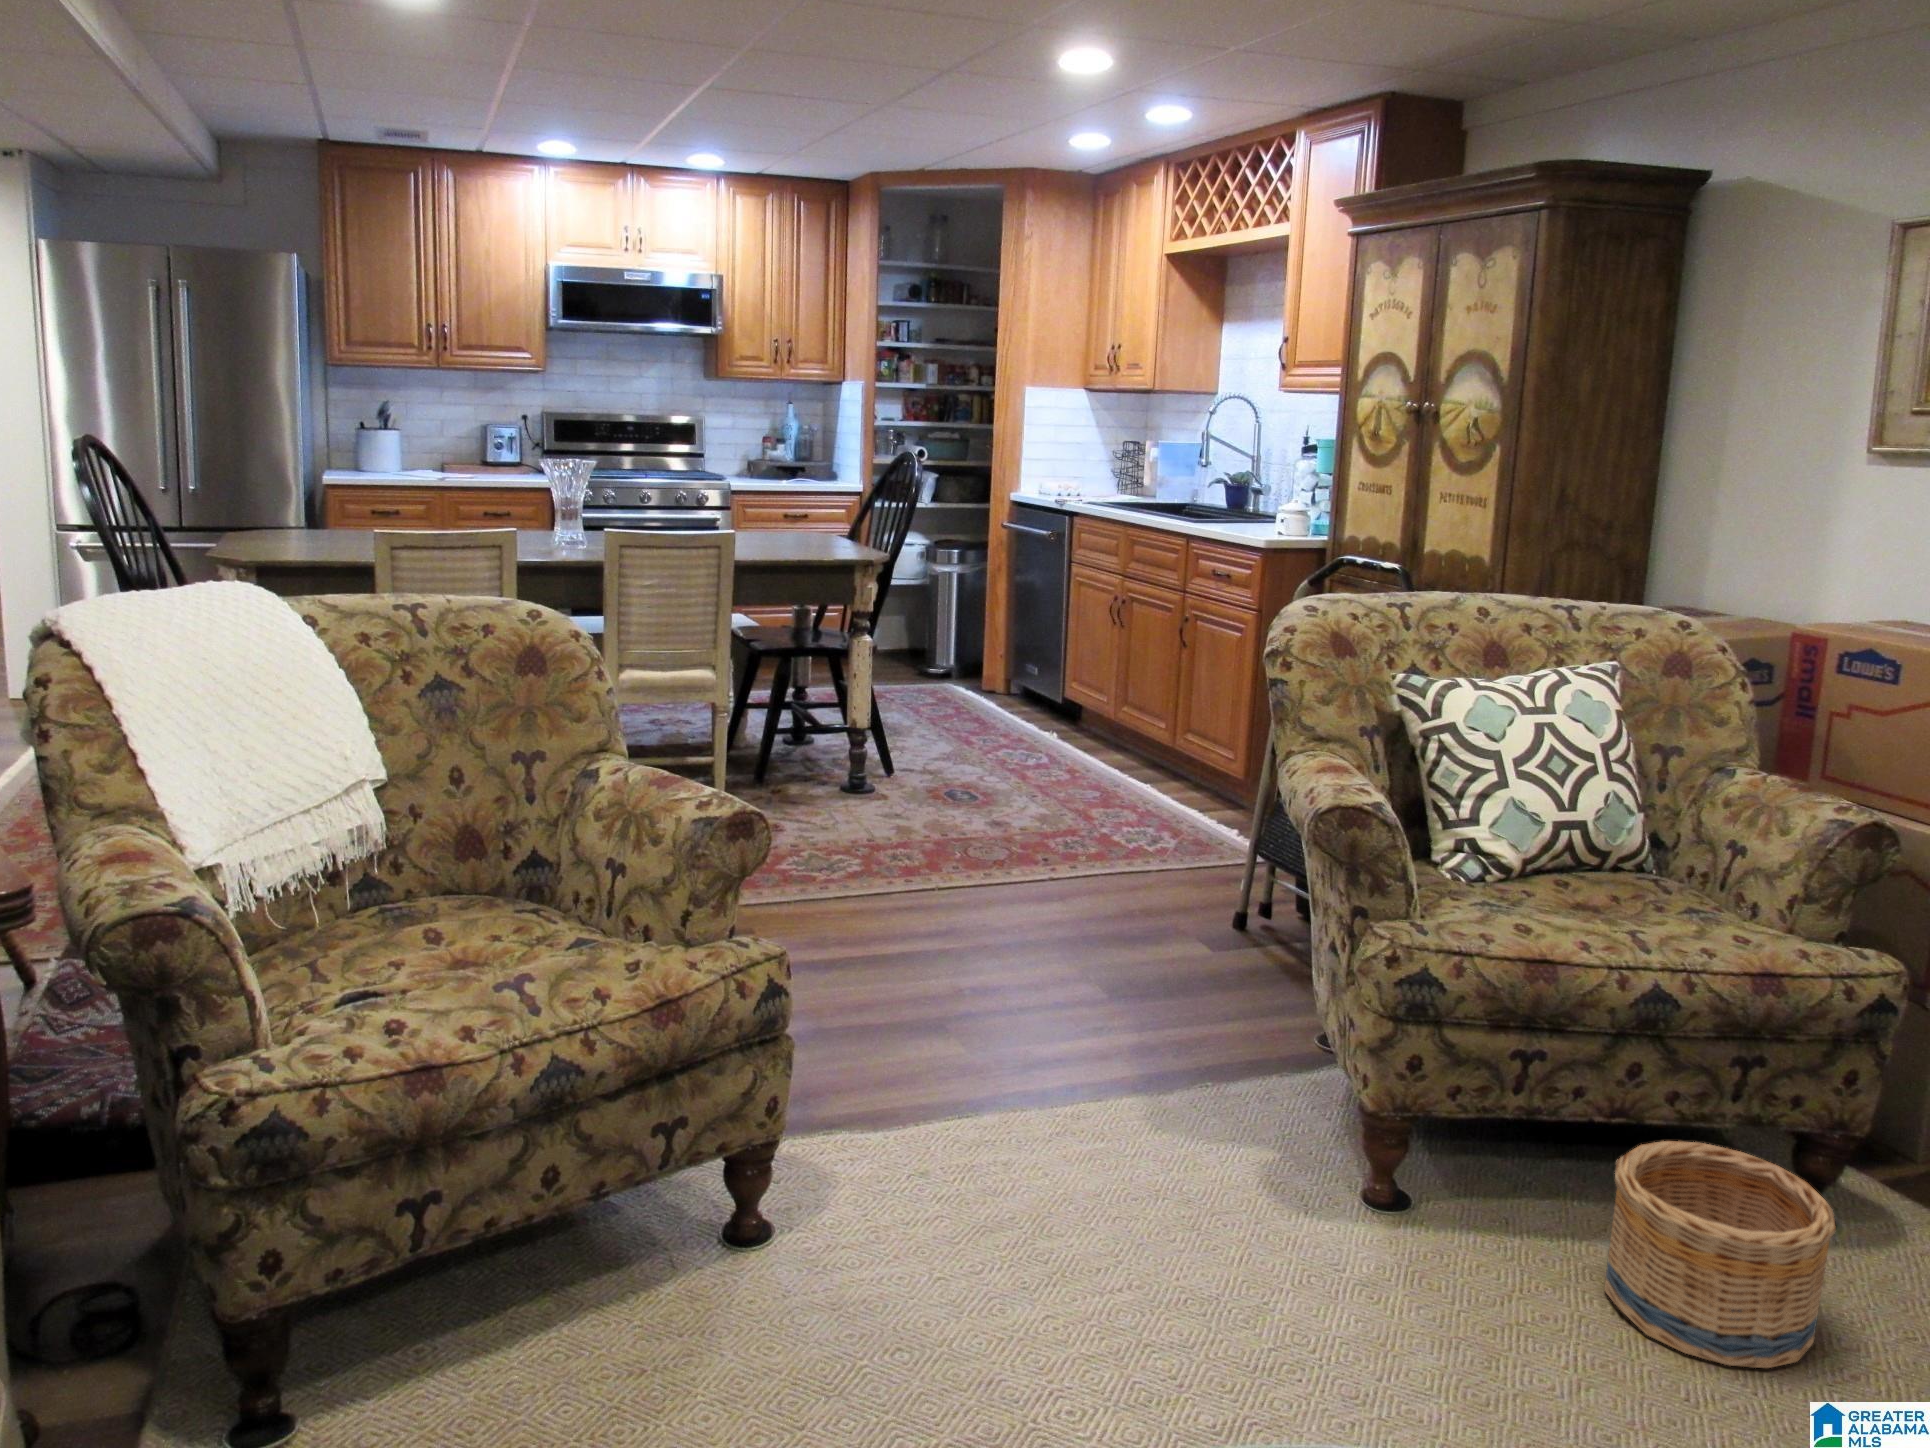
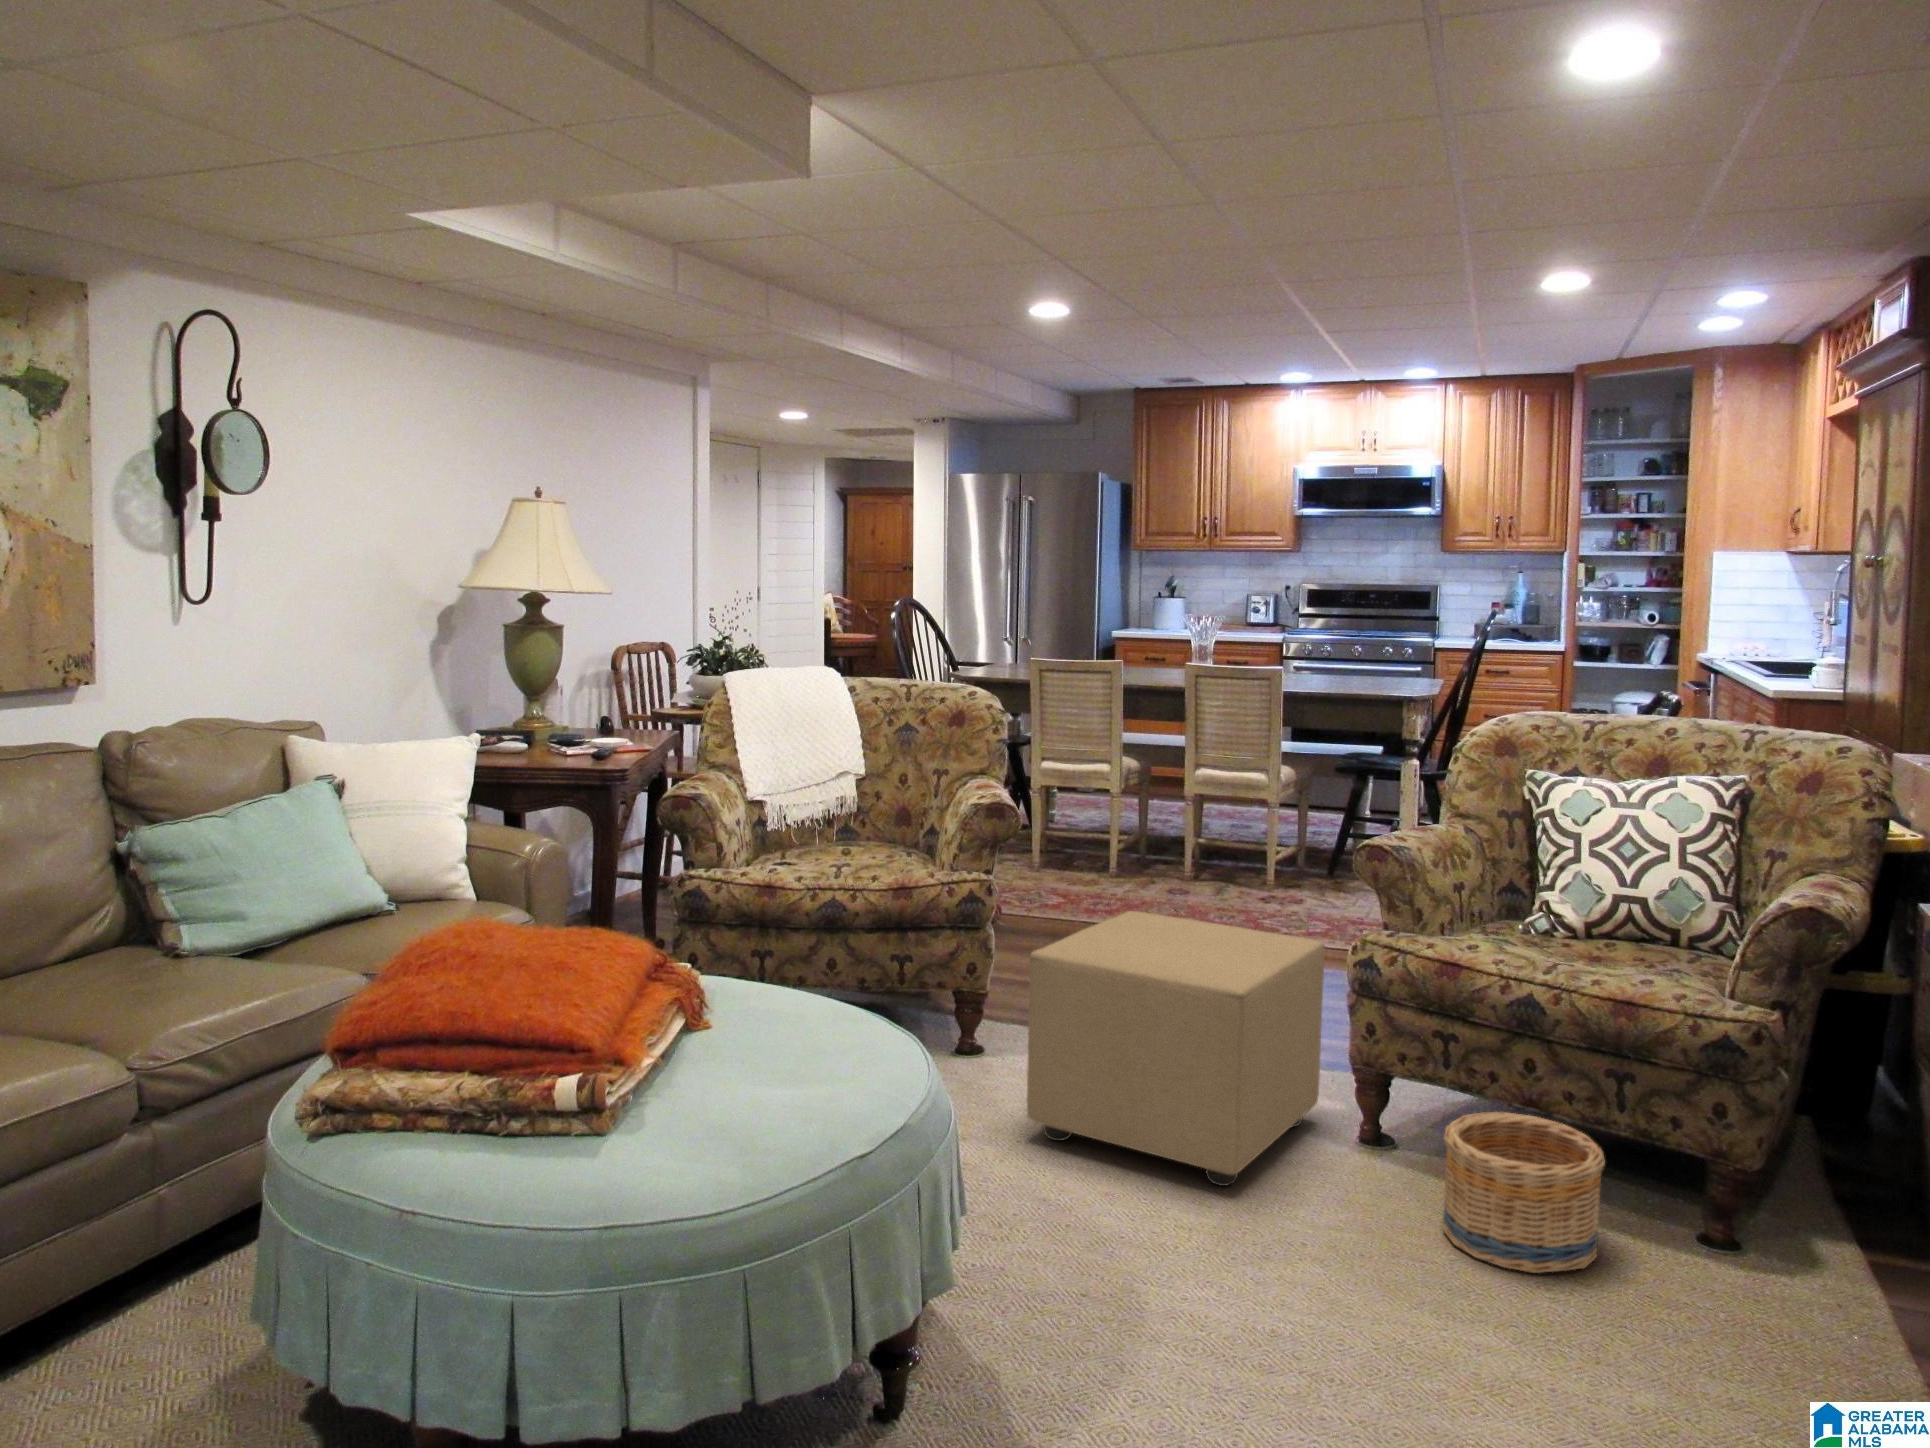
ottoman: none [997,953,1446,1384] -> present [1027,911,1325,1186]

